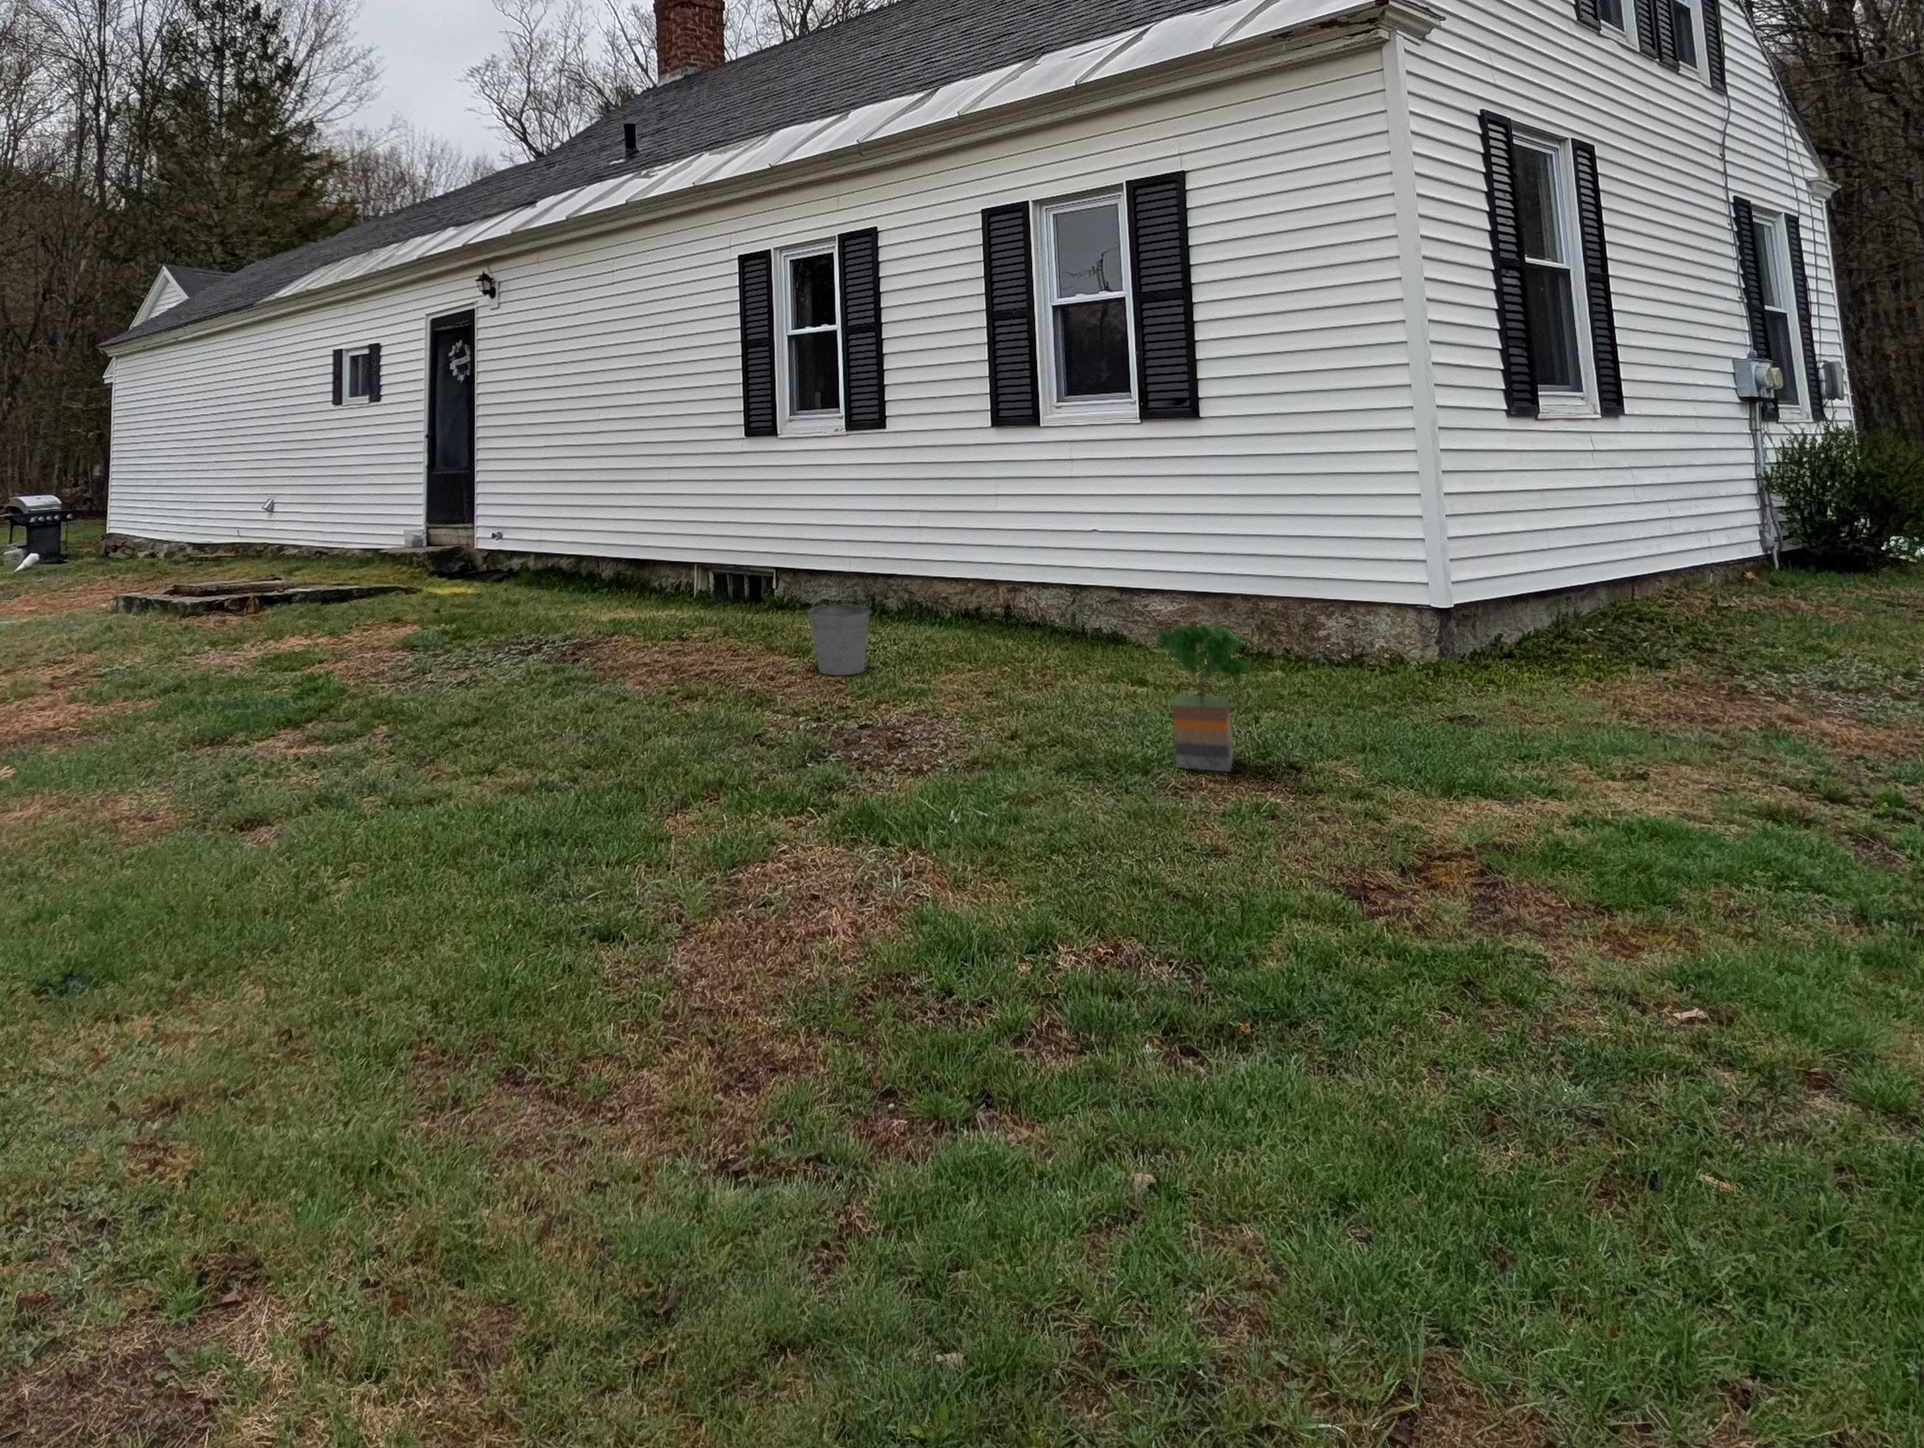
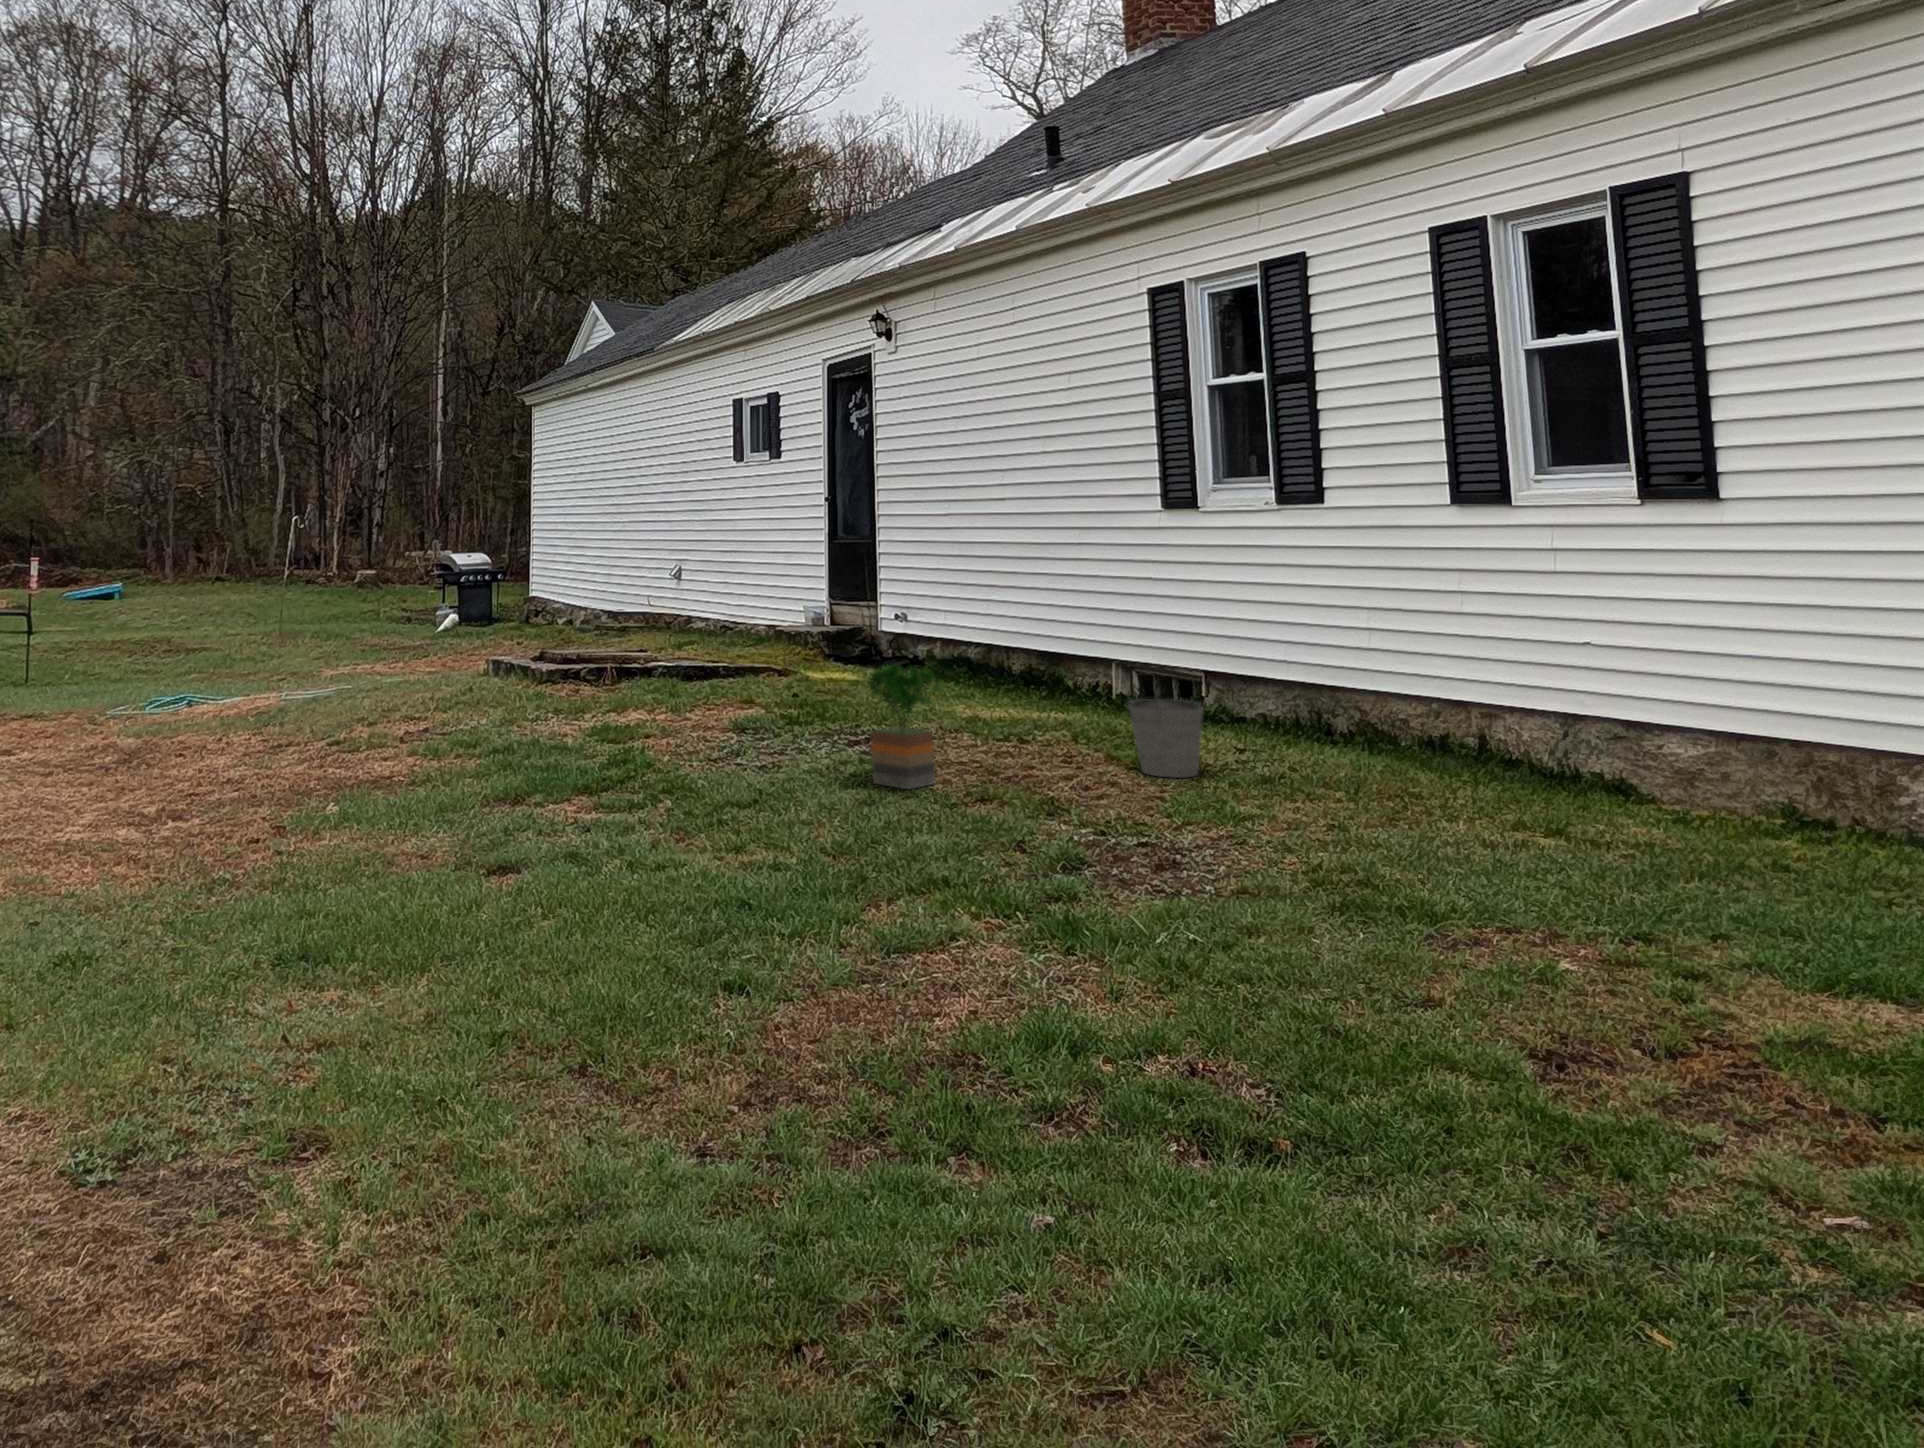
potted tree: present [1155,624,1249,772] -> present [868,665,941,789]

